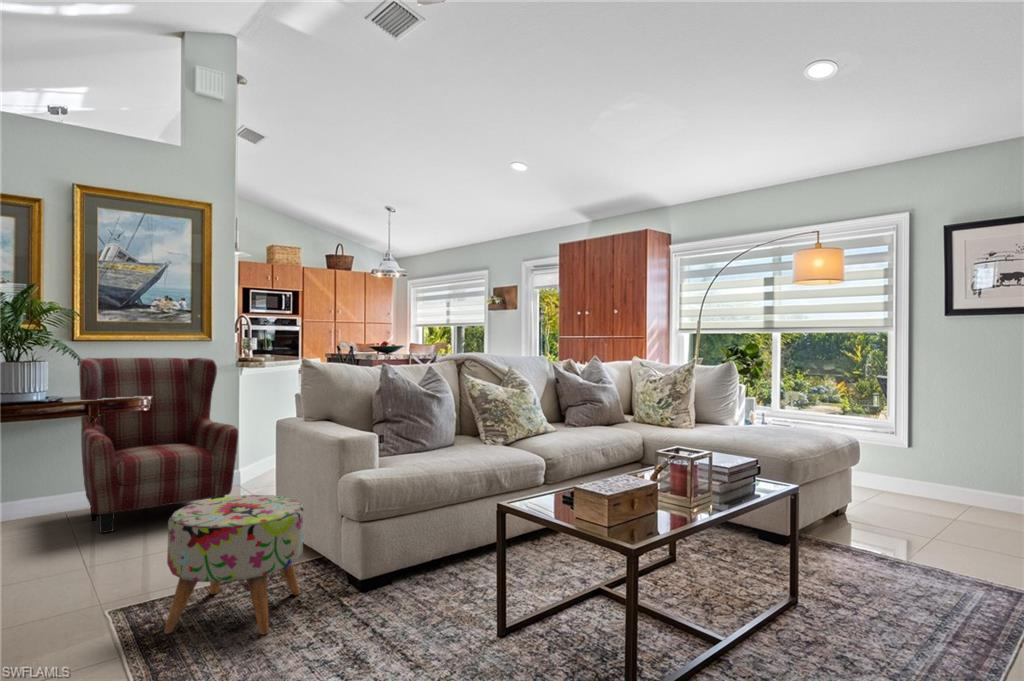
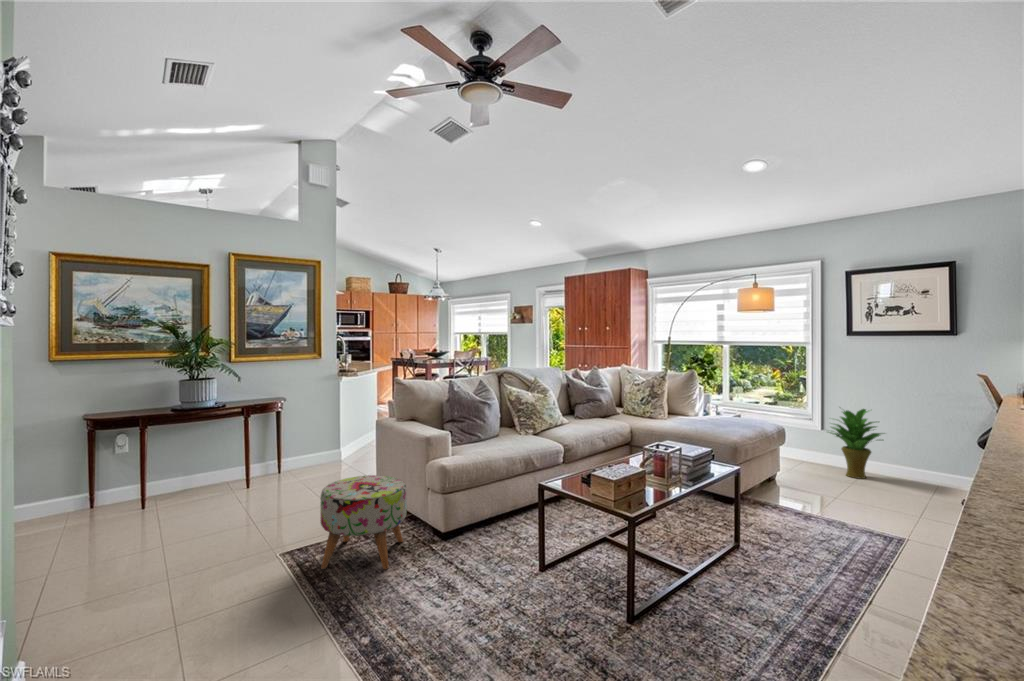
armchair: present [79,358,238,533] -> none [235,372,346,499]
potted plant: none [911,412,1001,512] -> present [829,409,884,479]

